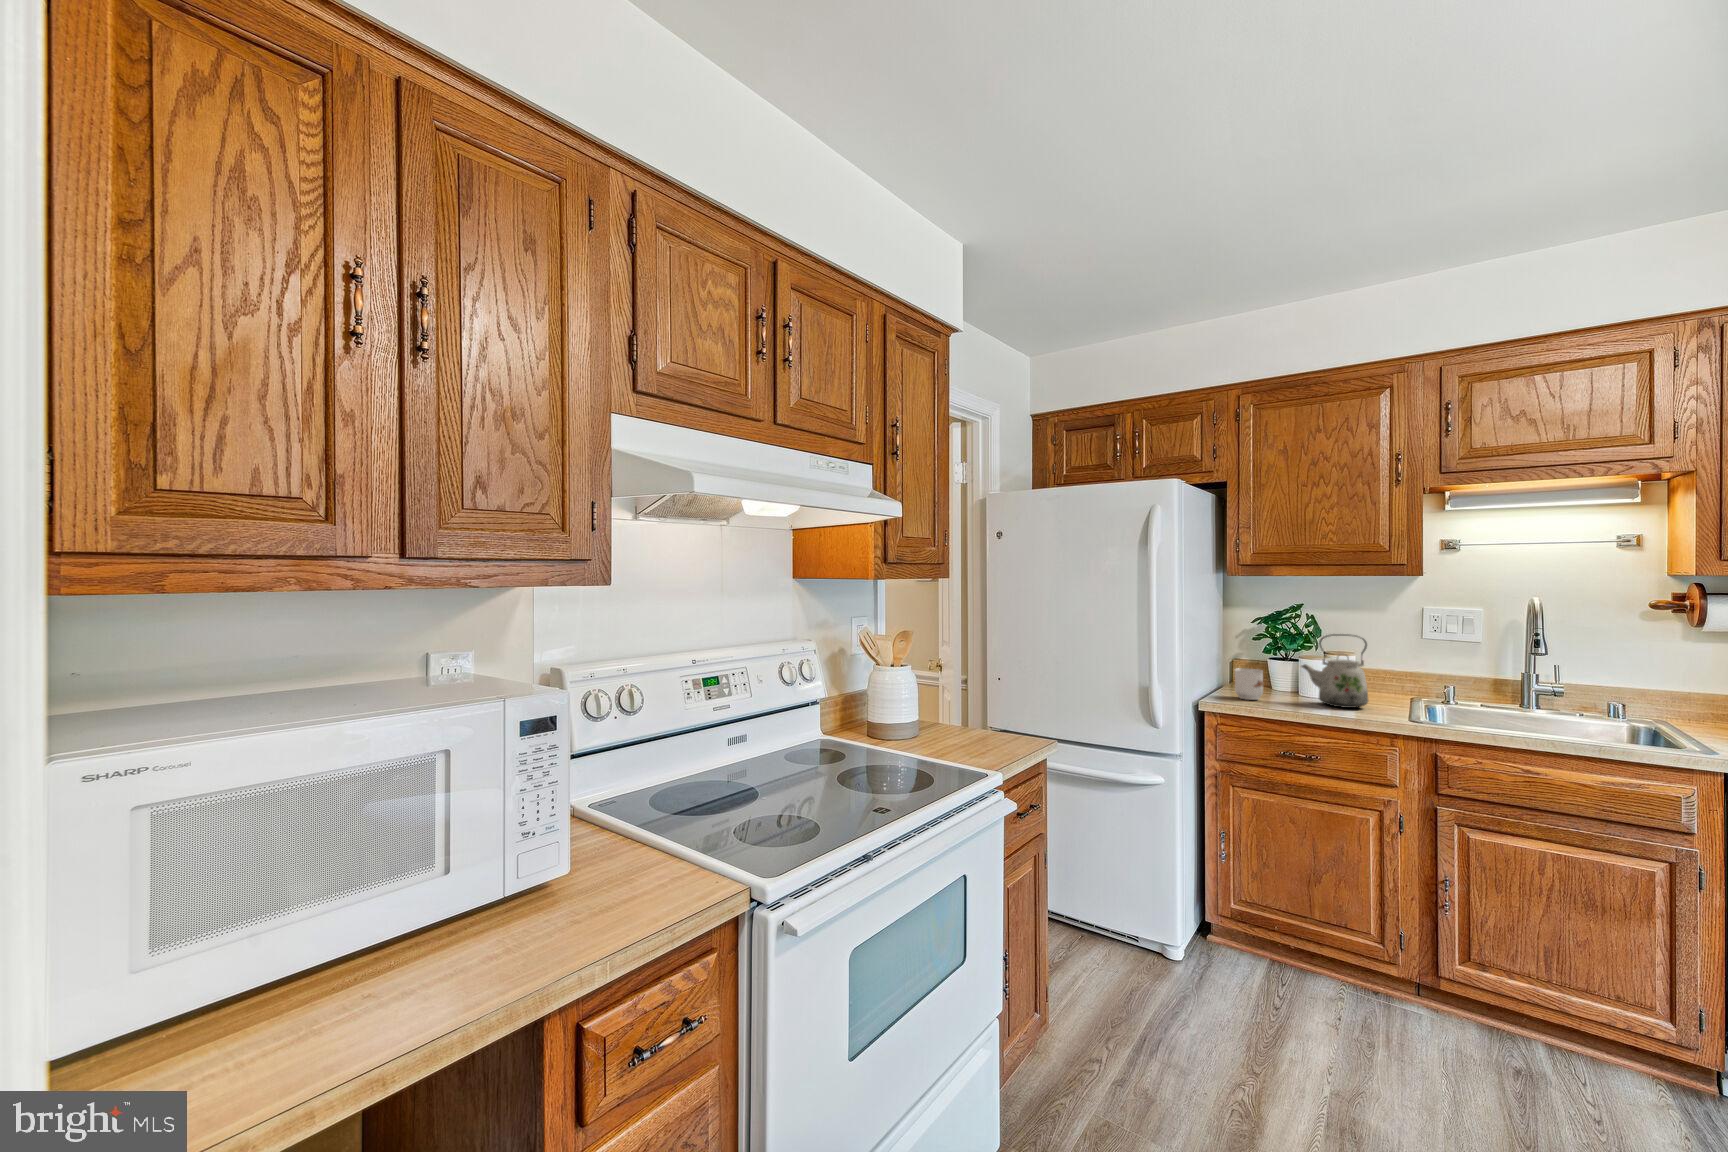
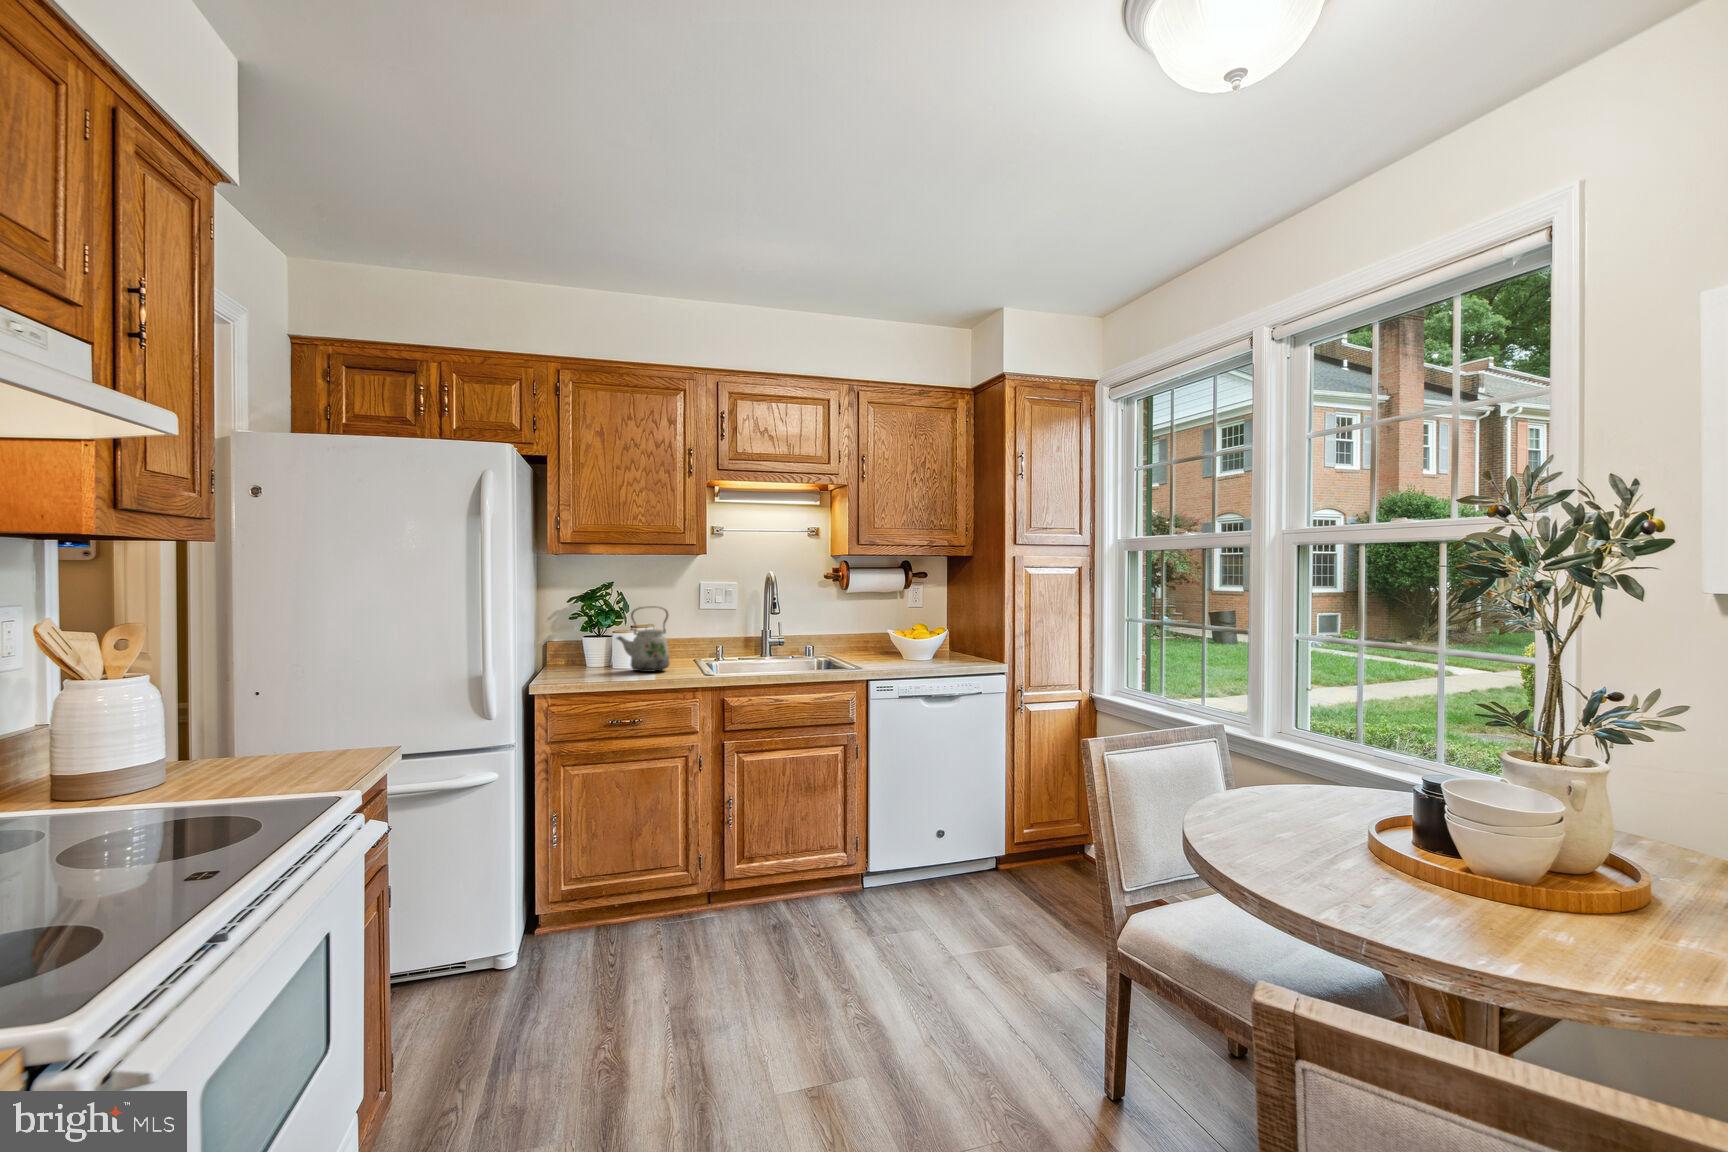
mug: present [1235,668,1263,700] -> none [558,645,586,675]

